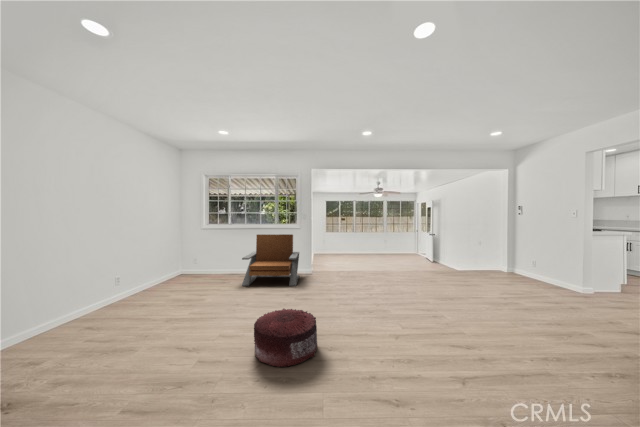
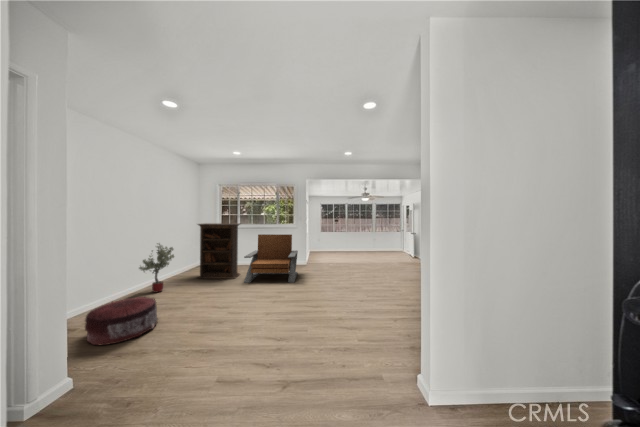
bookcase: none [191,223,239,282] -> present [198,223,240,279]
potted tree: none [131,243,169,296] -> present [139,243,174,293]
pouf: present [254,309,318,367] -> present [85,297,158,345]

